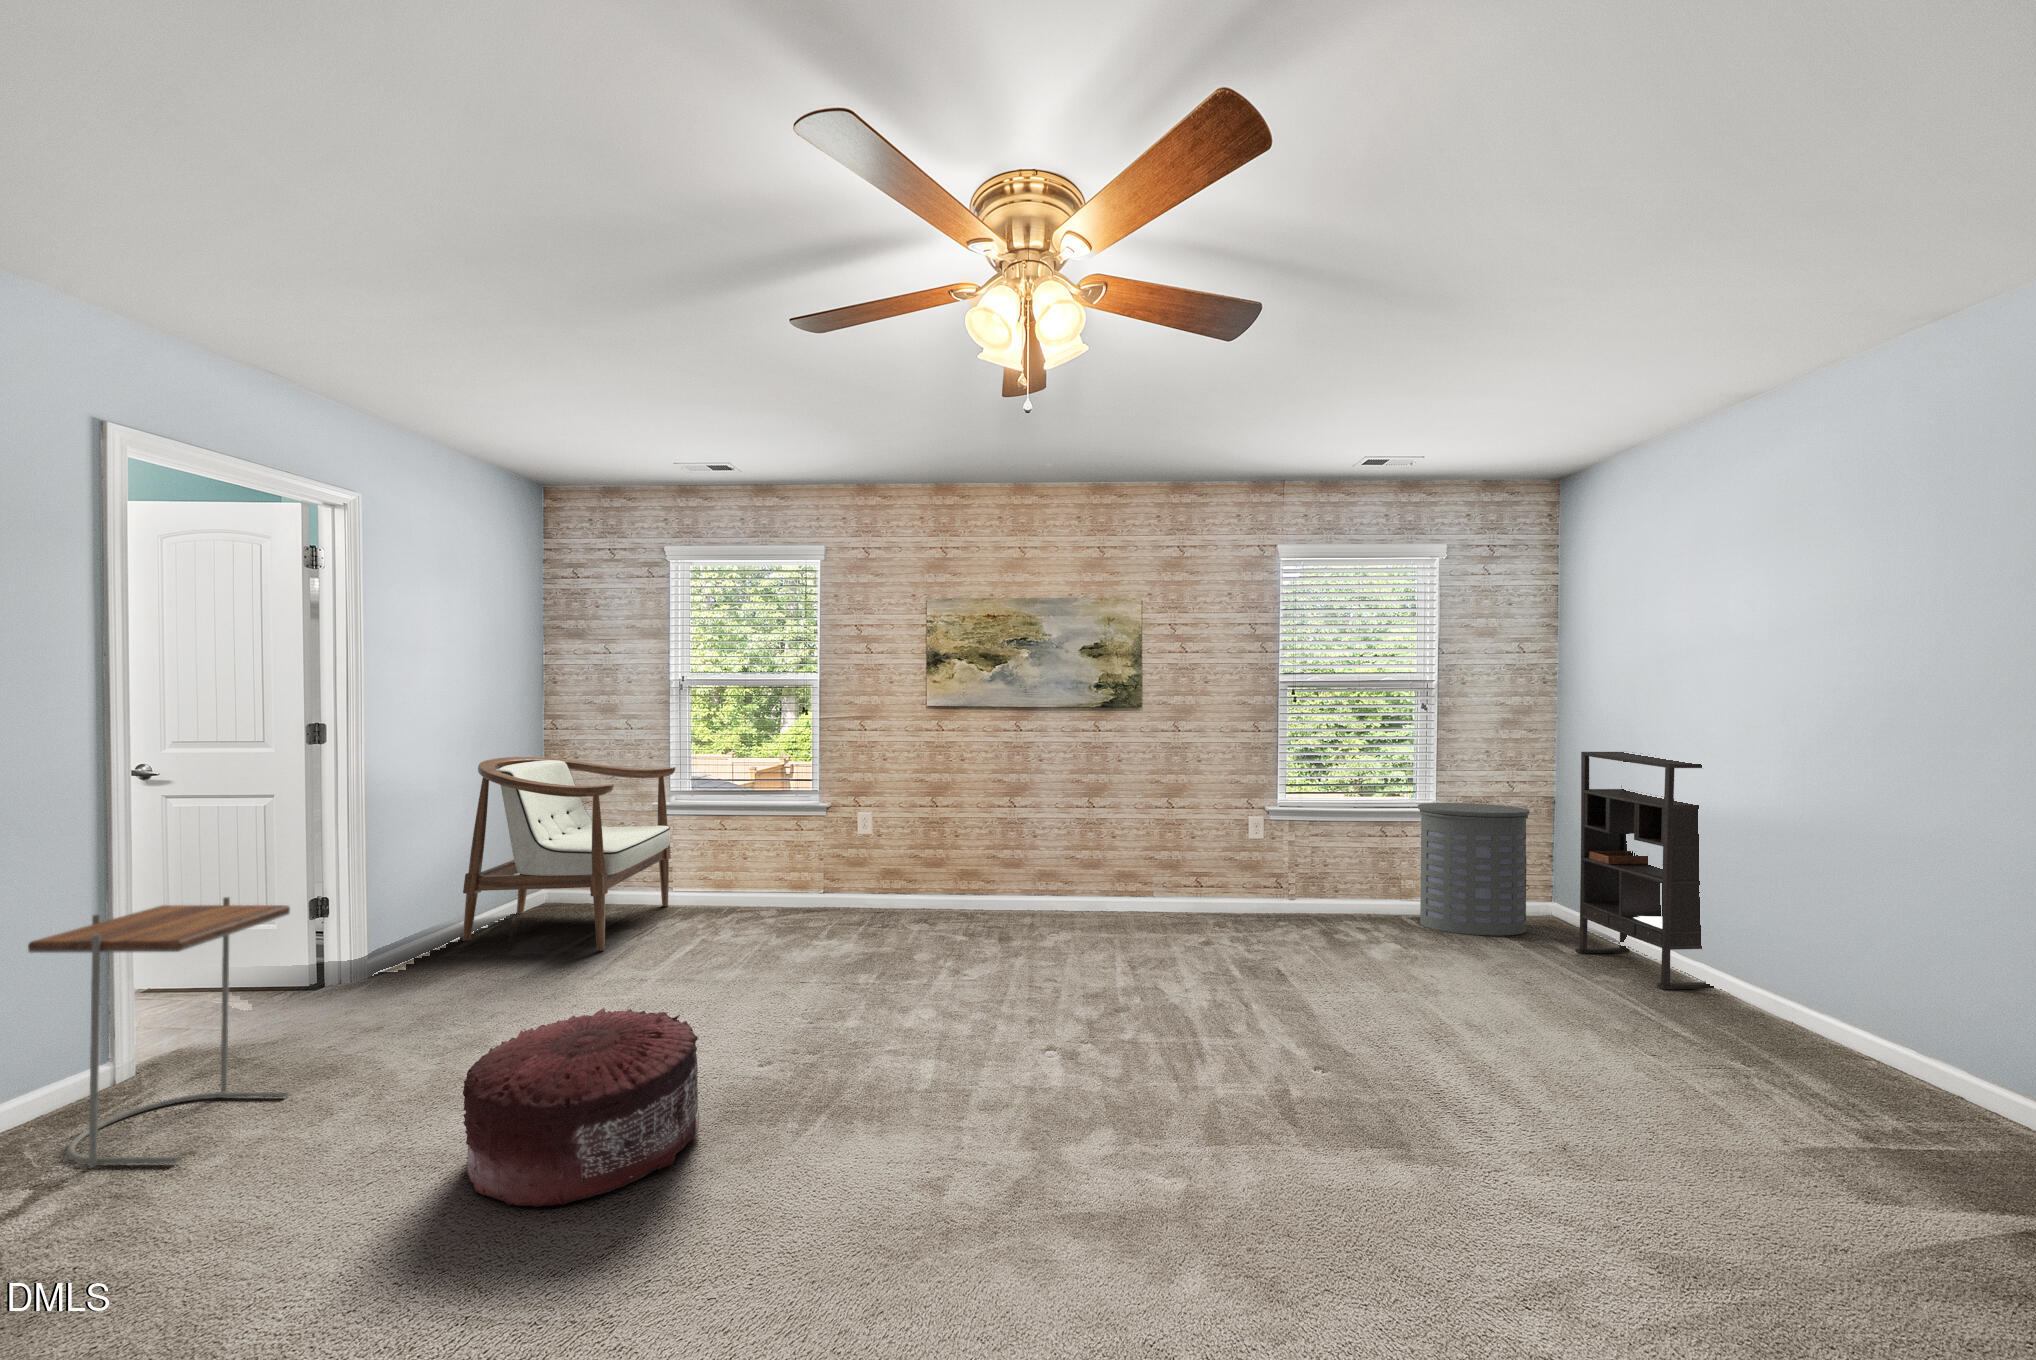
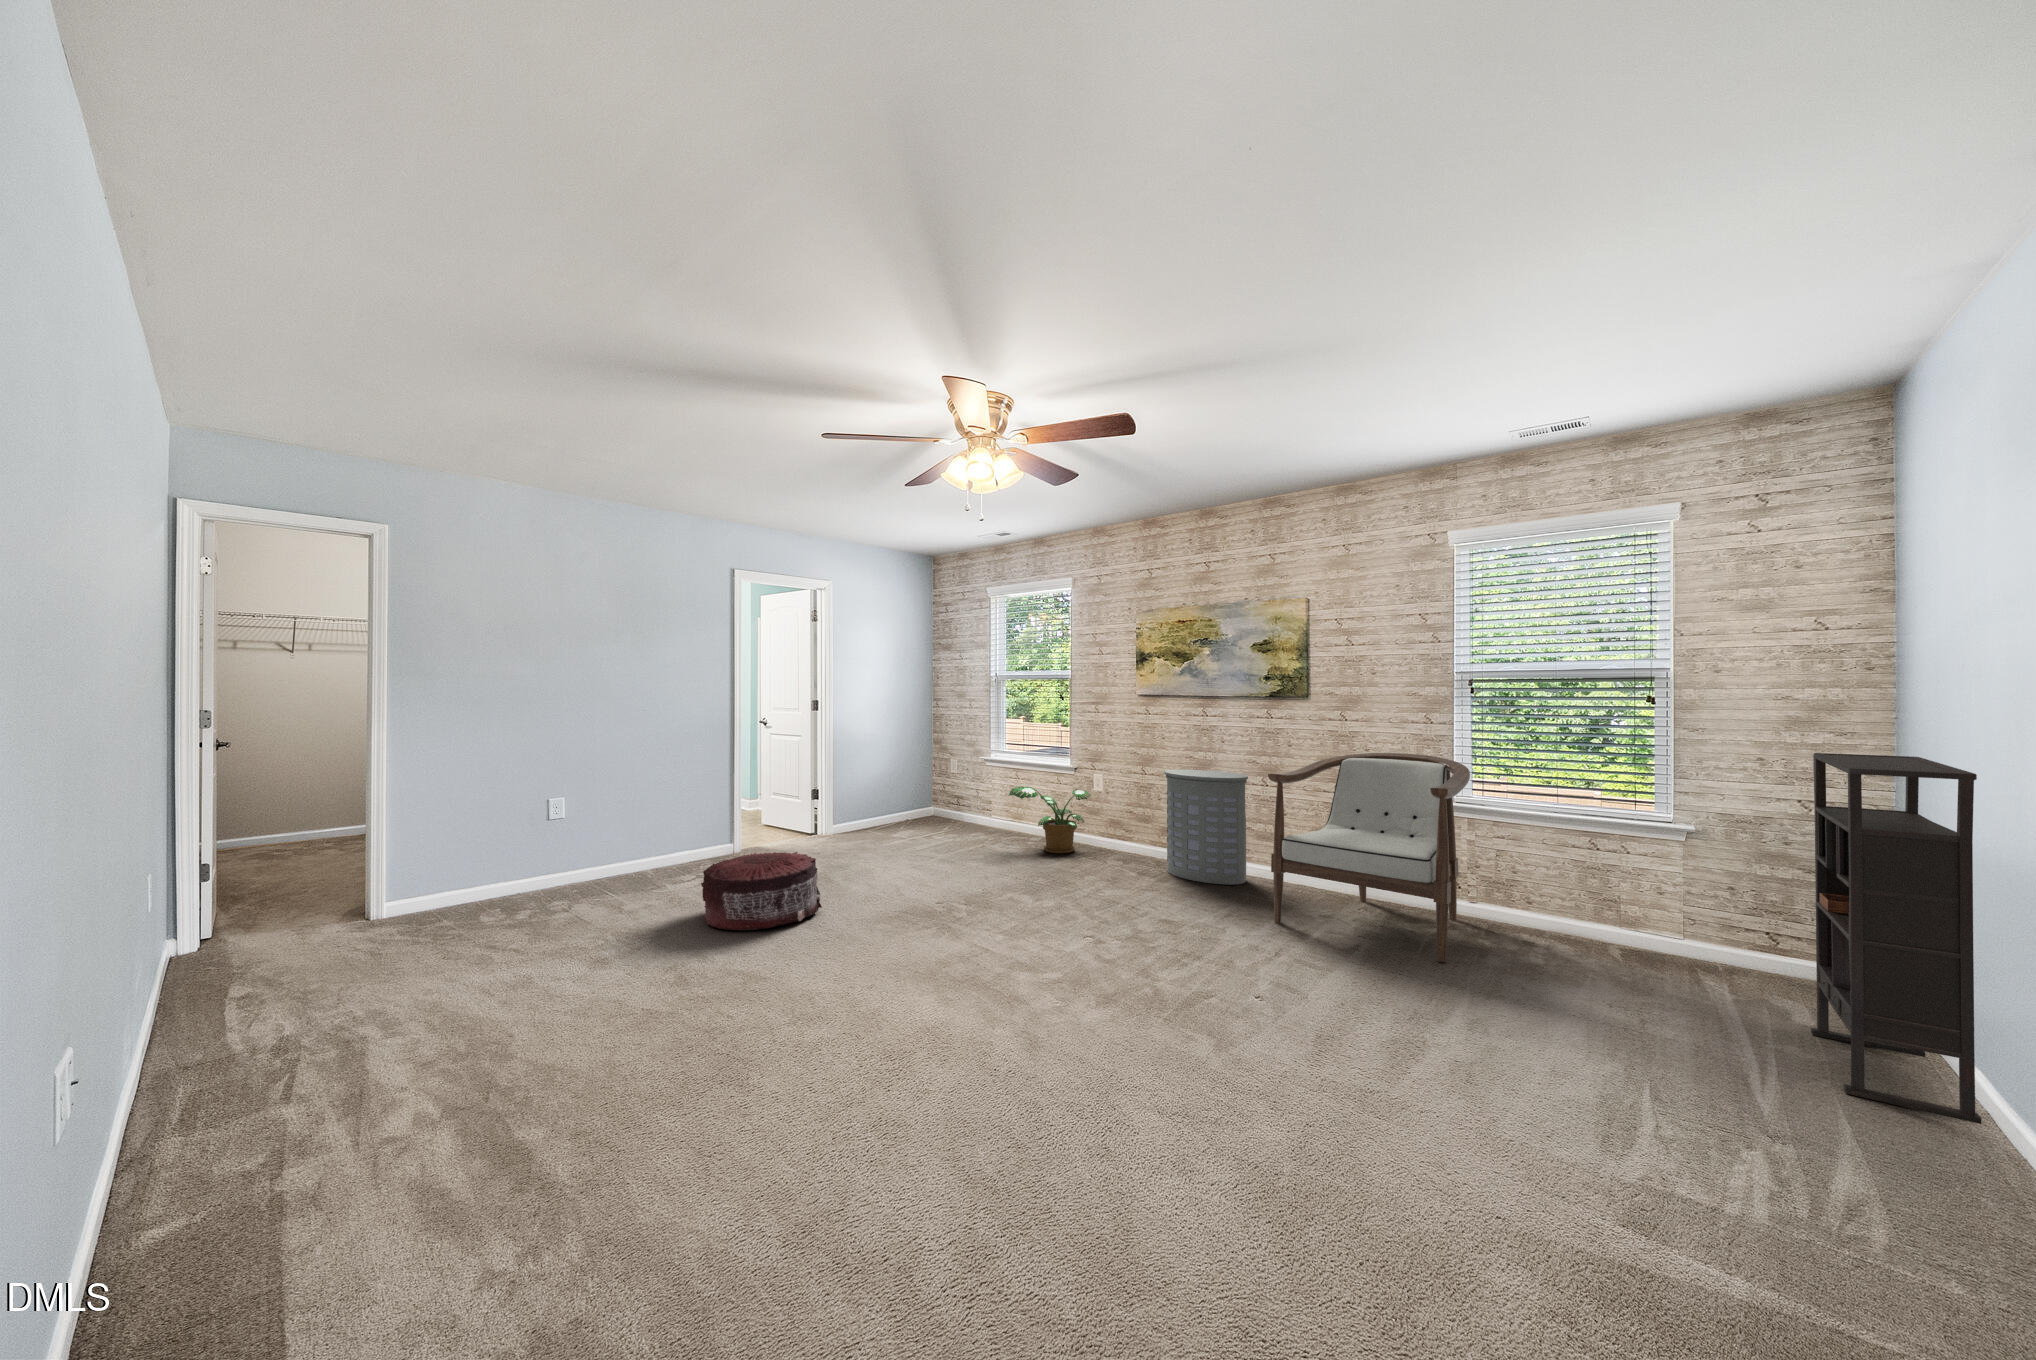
armchair: present [463,757,675,951] -> present [1268,753,1470,962]
laundry hamper: present [1418,803,1530,936] -> present [1164,770,1248,885]
potted plant: none [762,831,860,922] -> present [1009,787,1091,853]
side table: present [28,897,290,1168] -> none [634,776,717,883]

